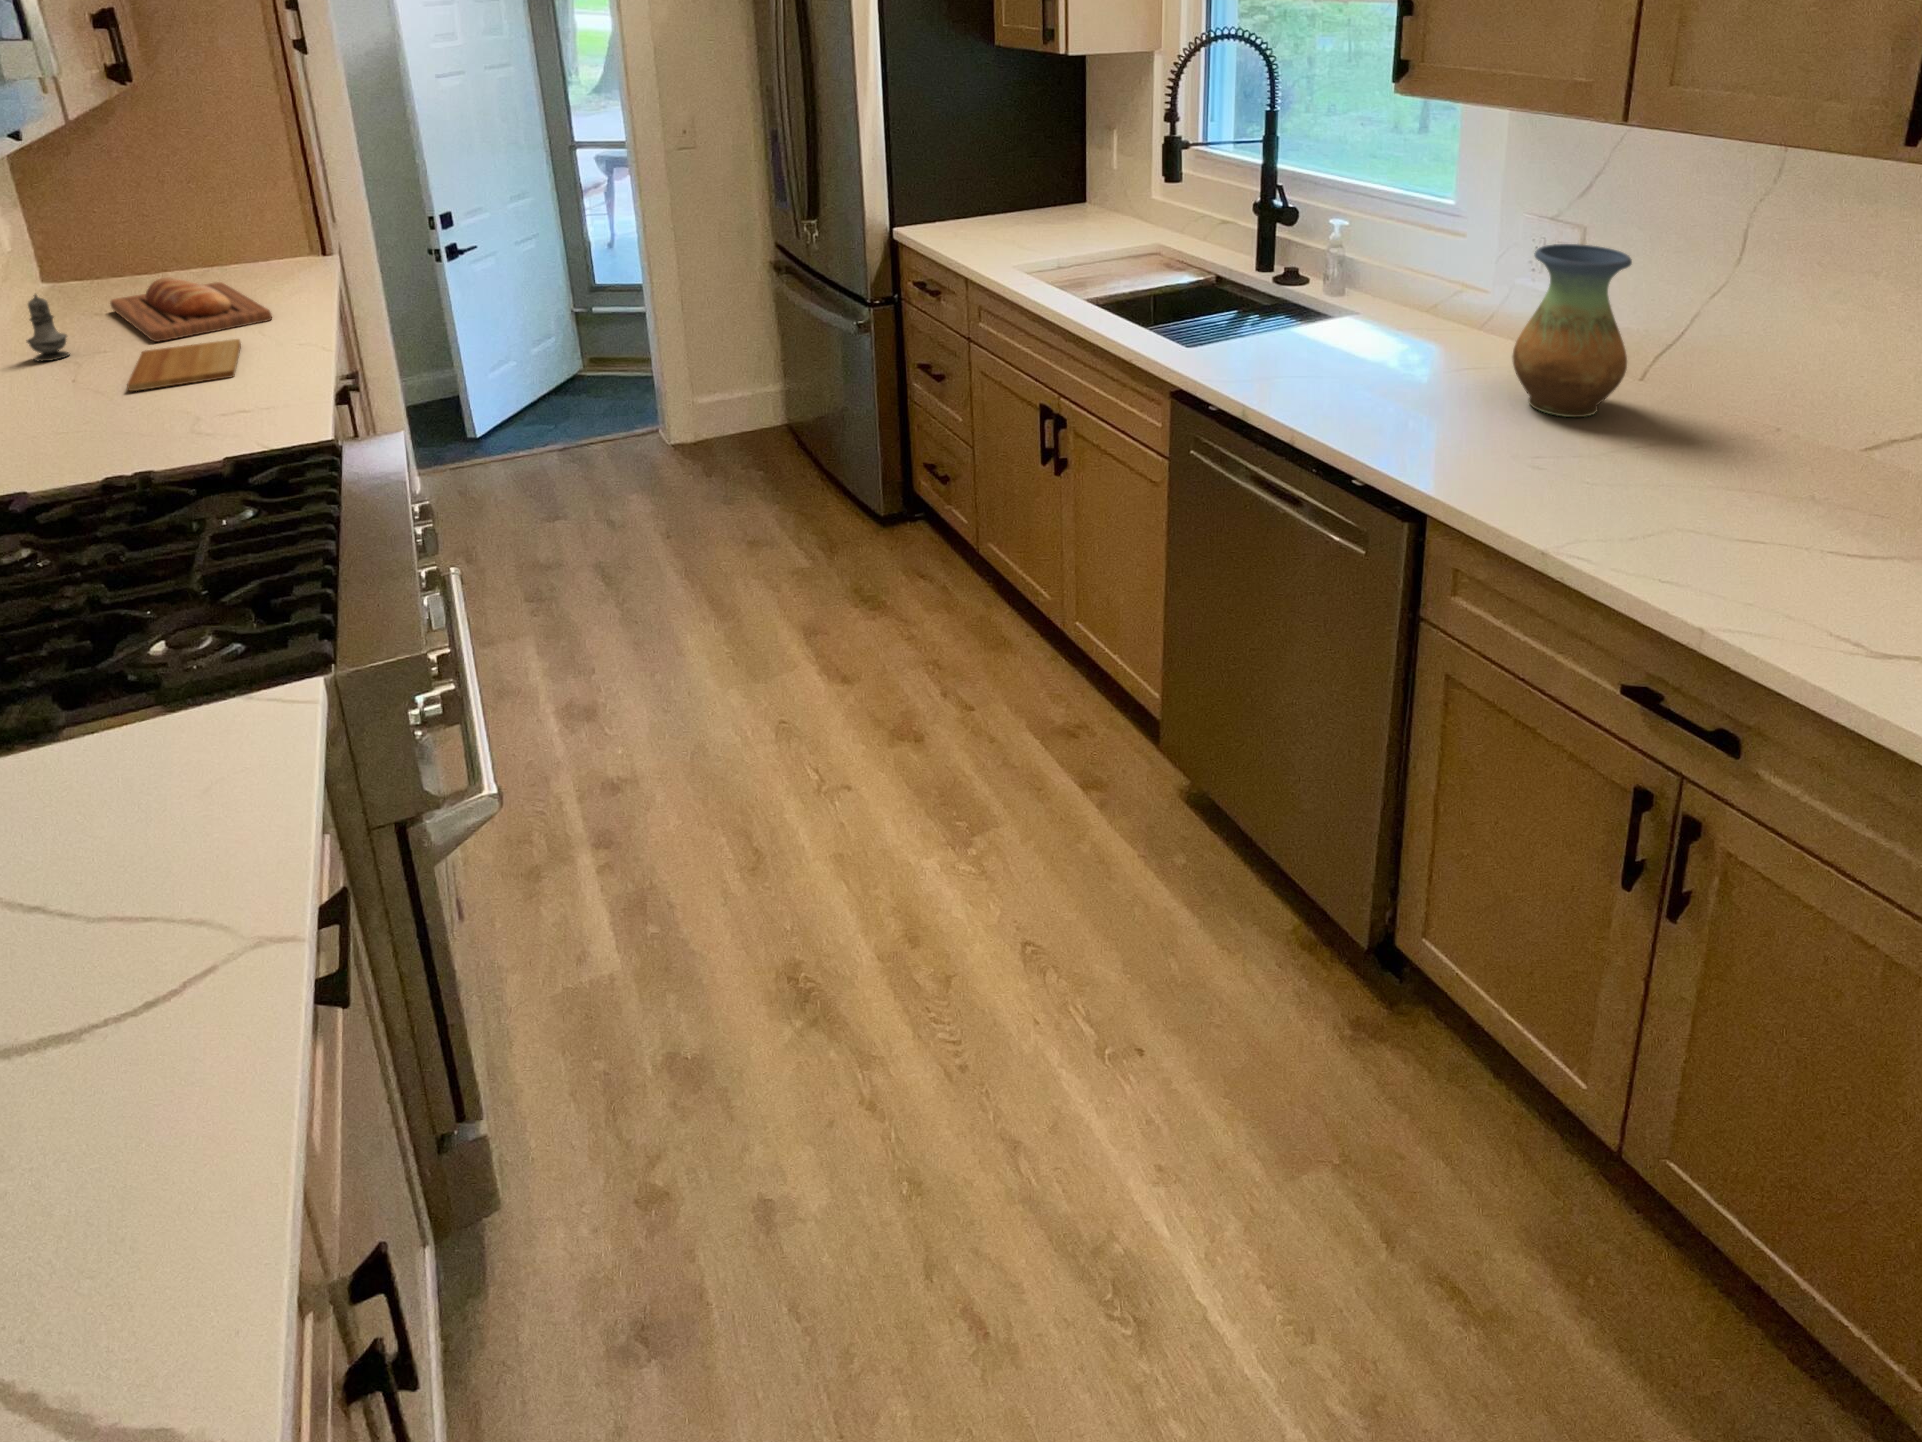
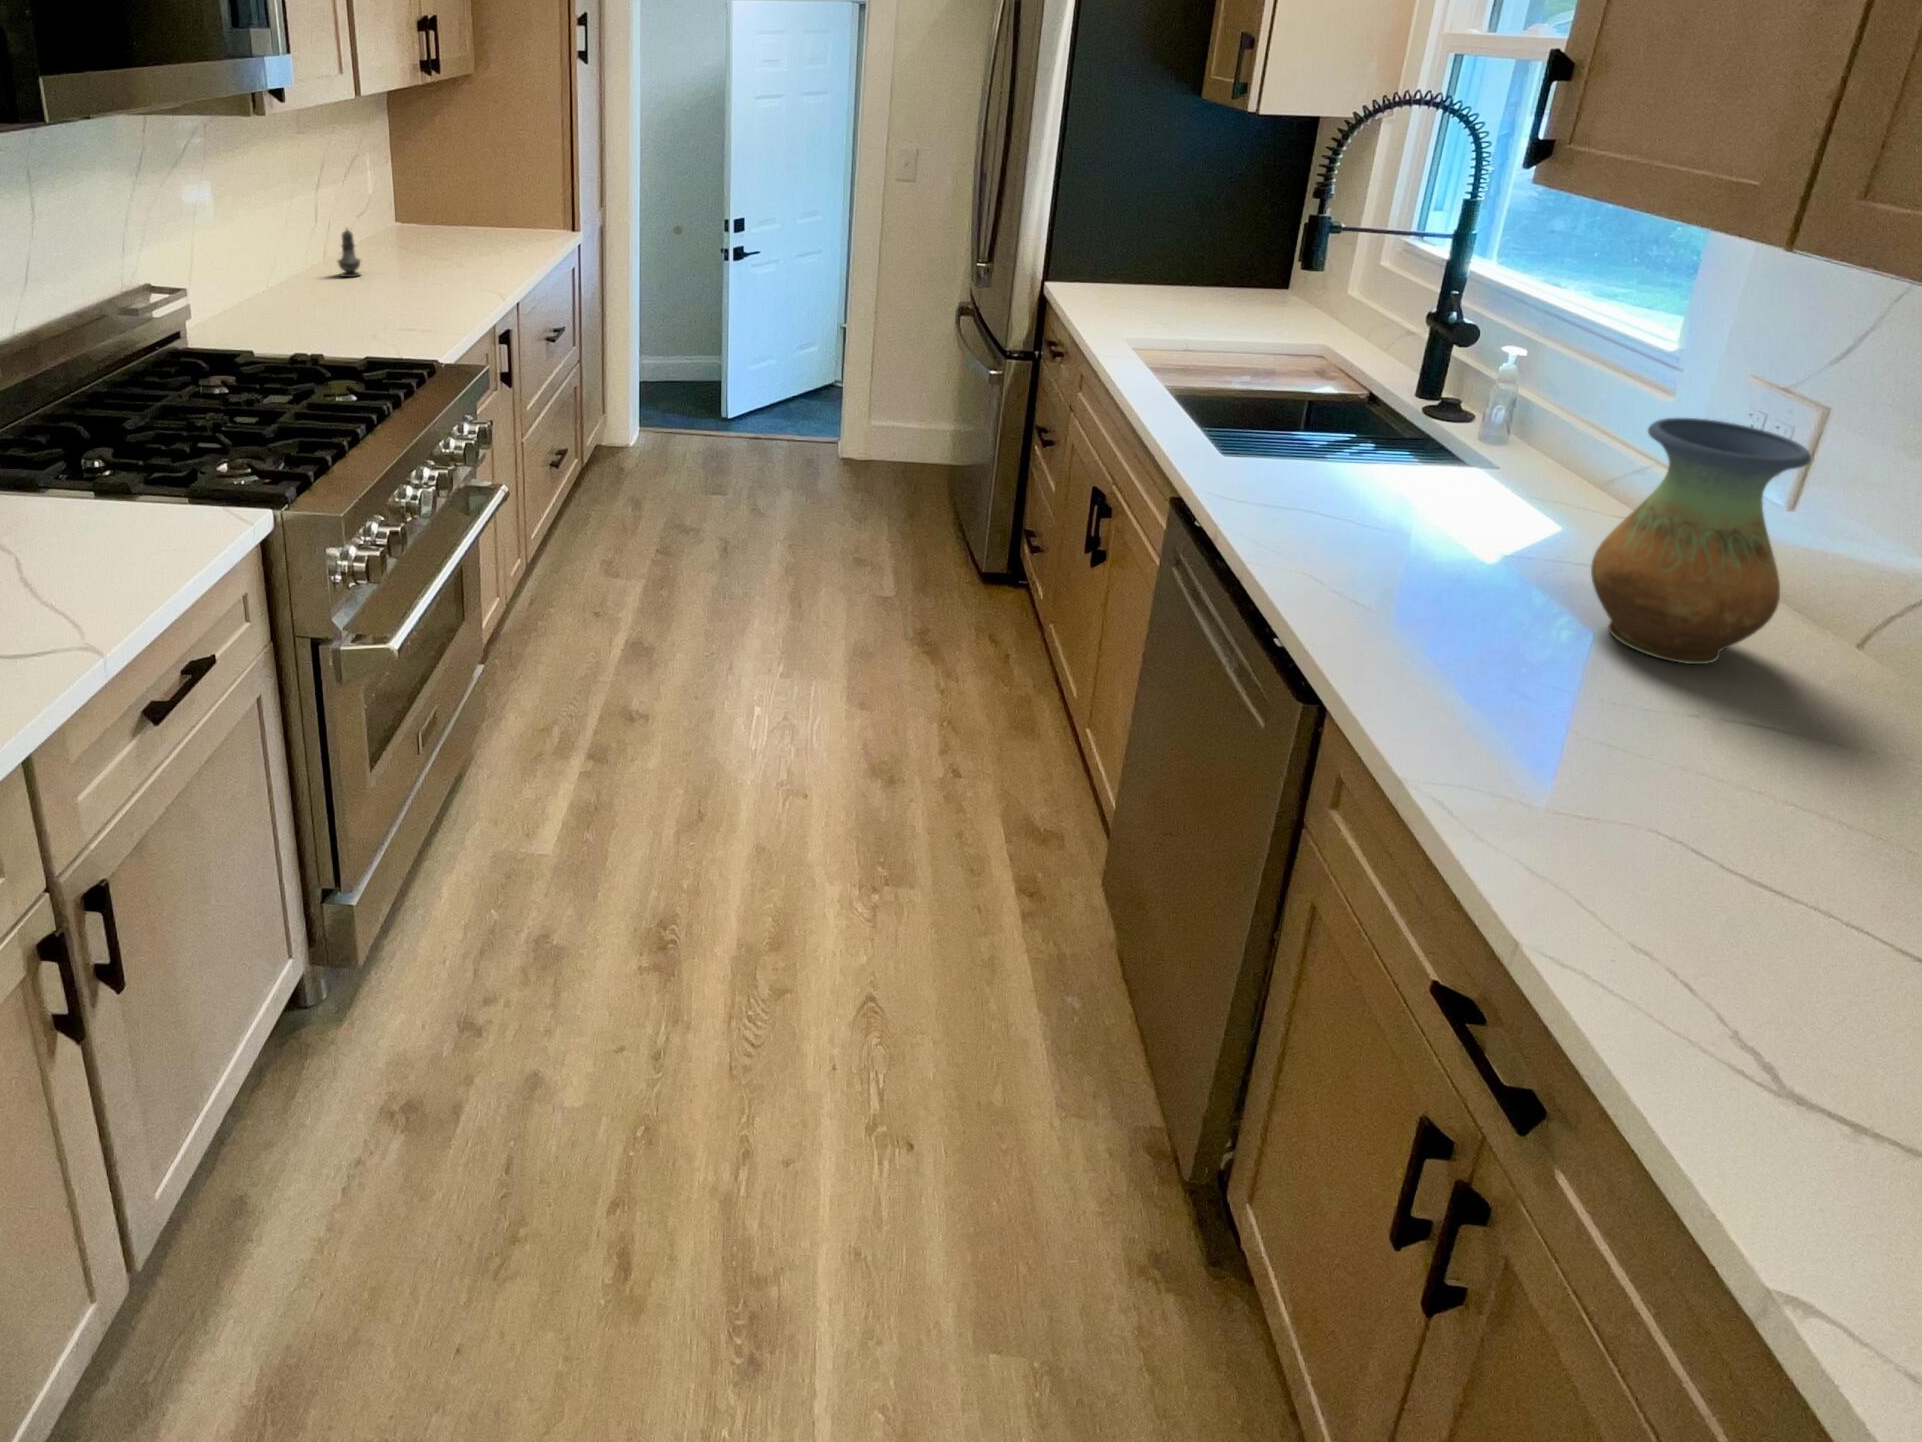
bread loaf: present [110,278,272,342] -> none [408,231,490,276]
cutting board: present [127,339,241,391] -> none [363,280,453,309]

